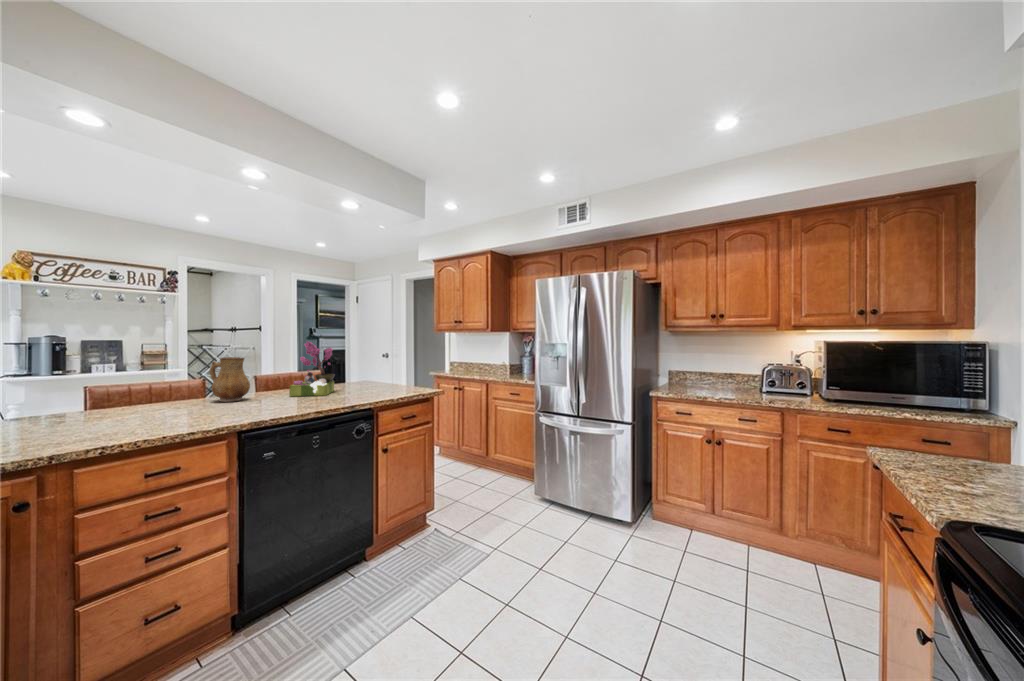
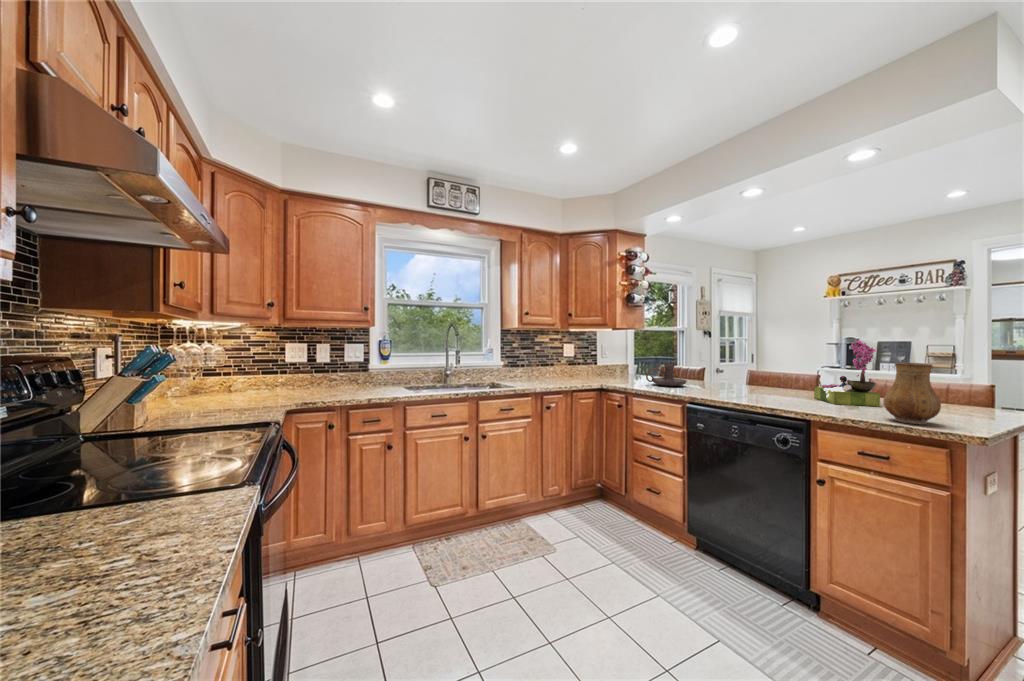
ceramic pitcher: present [210,357,250,402] -> present [883,363,941,424]
candle holder: none [79,390,163,431] -> present [646,364,687,386]

